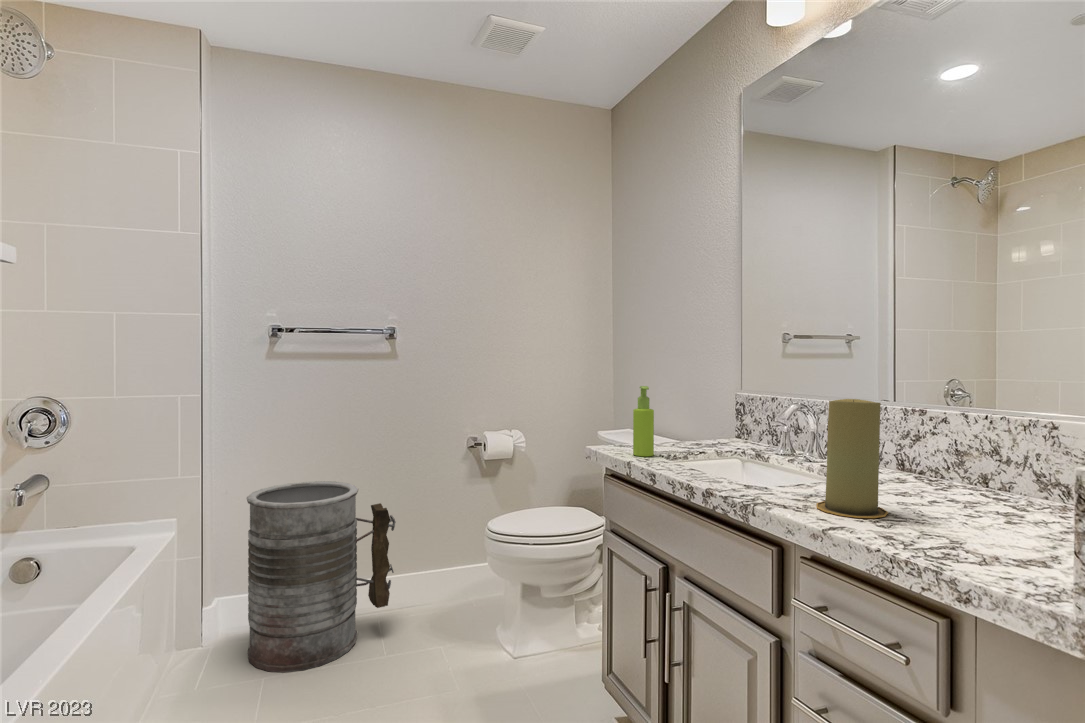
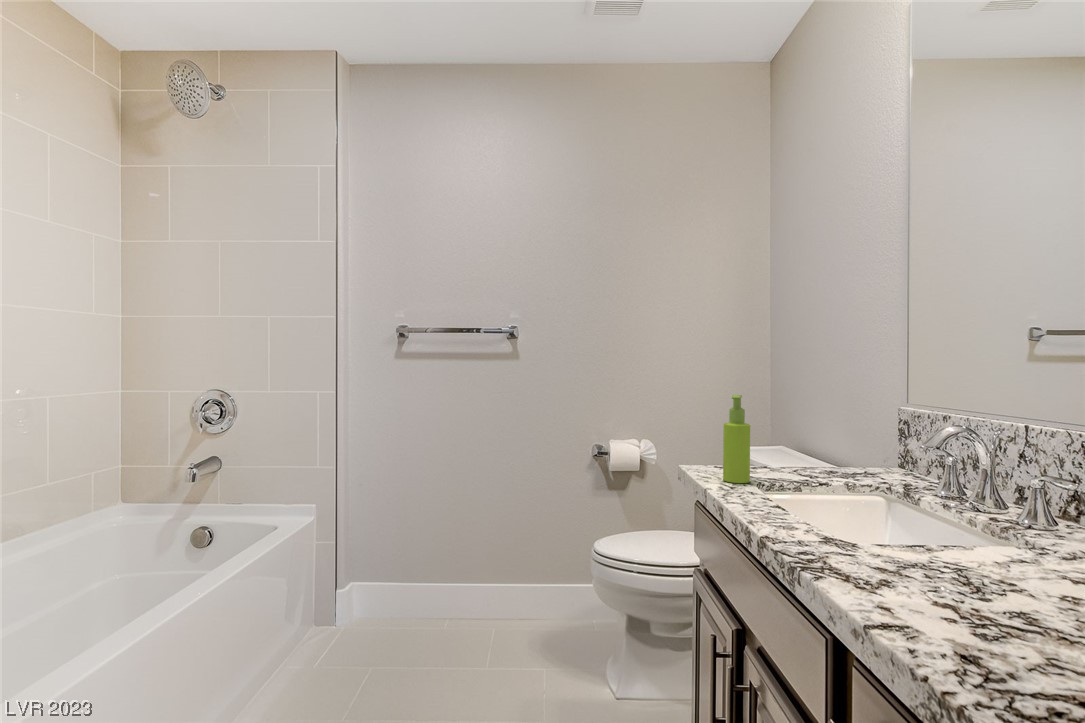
candle: present [816,399,888,518] -> none [898,421,1022,618]
trash can: present [247,481,396,672] -> none [366,480,506,666]

